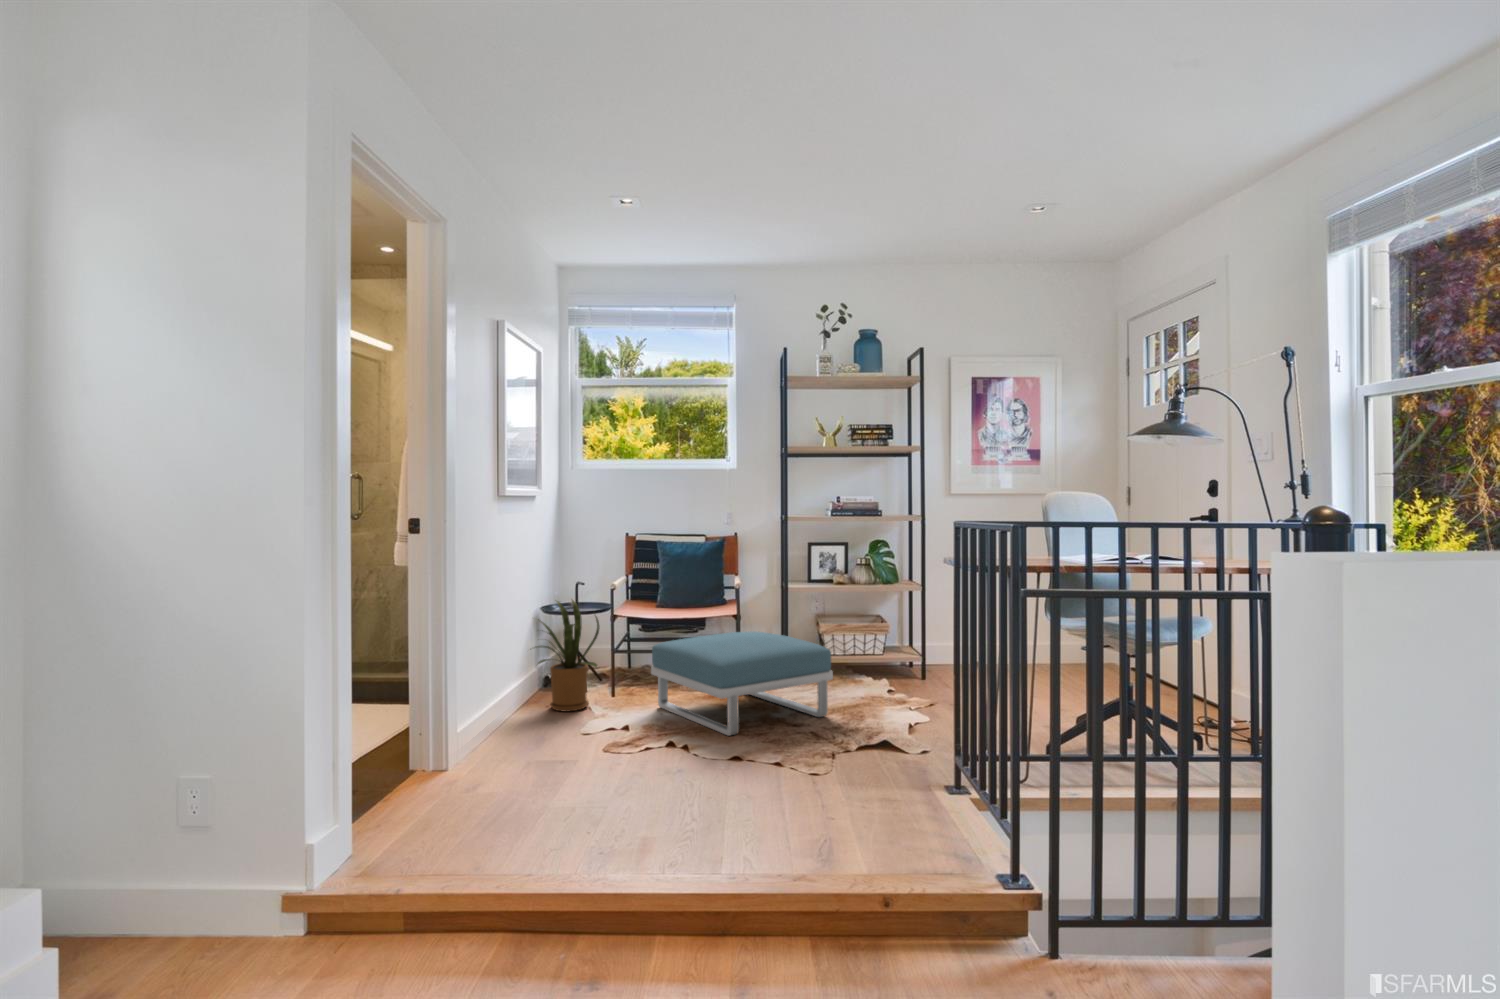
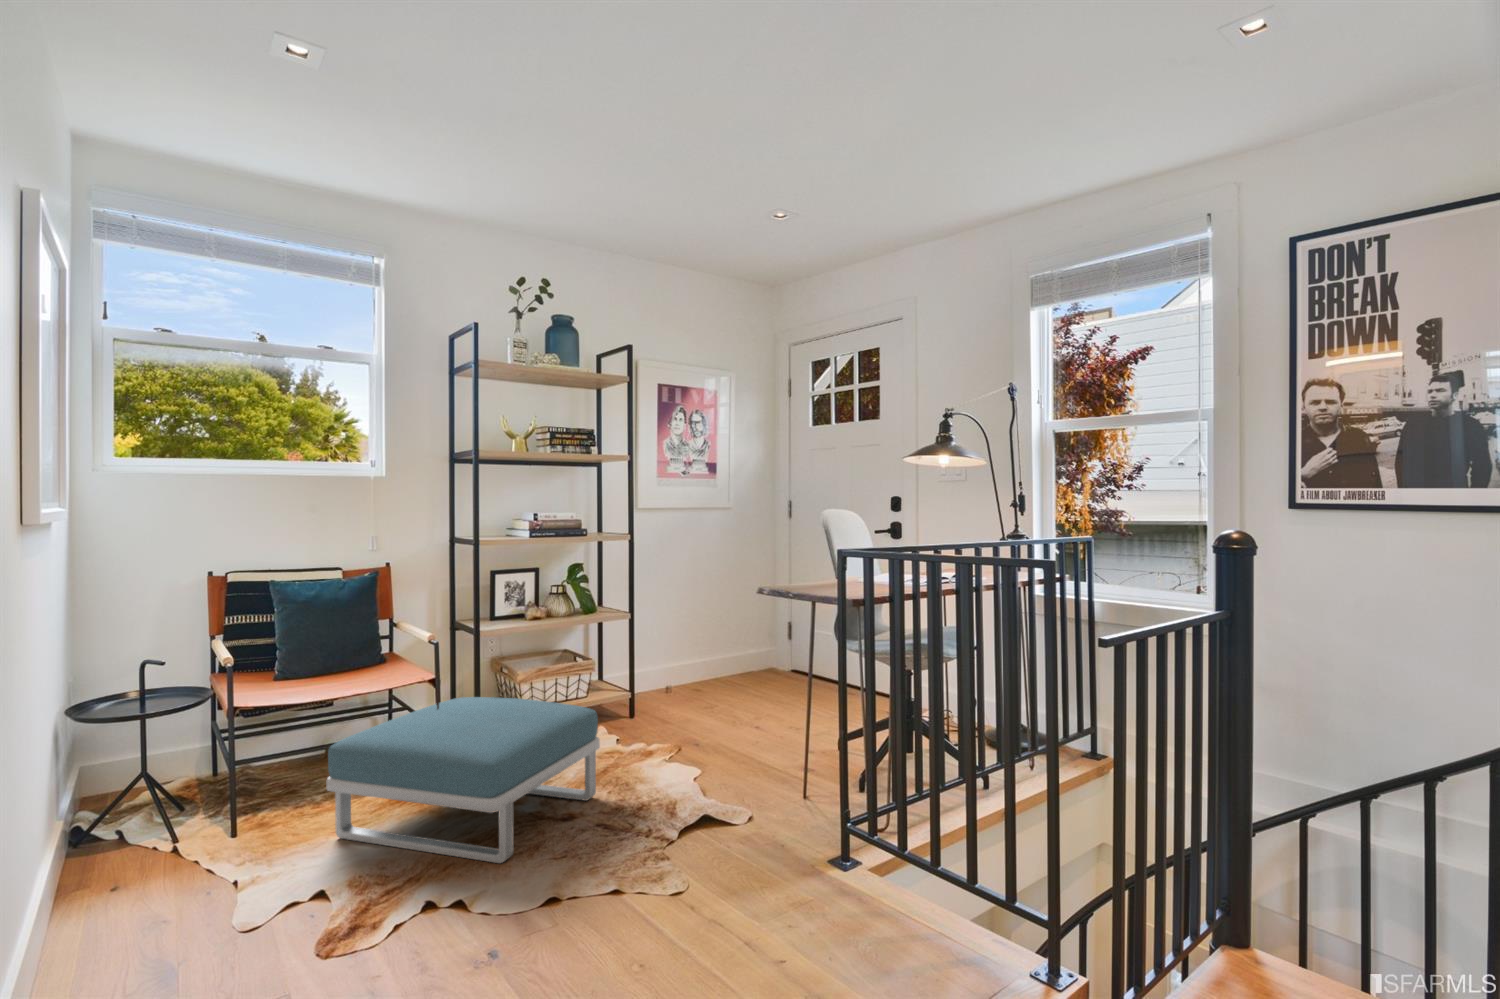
house plant: present [537,600,600,711] -> none [67,689,236,892]

